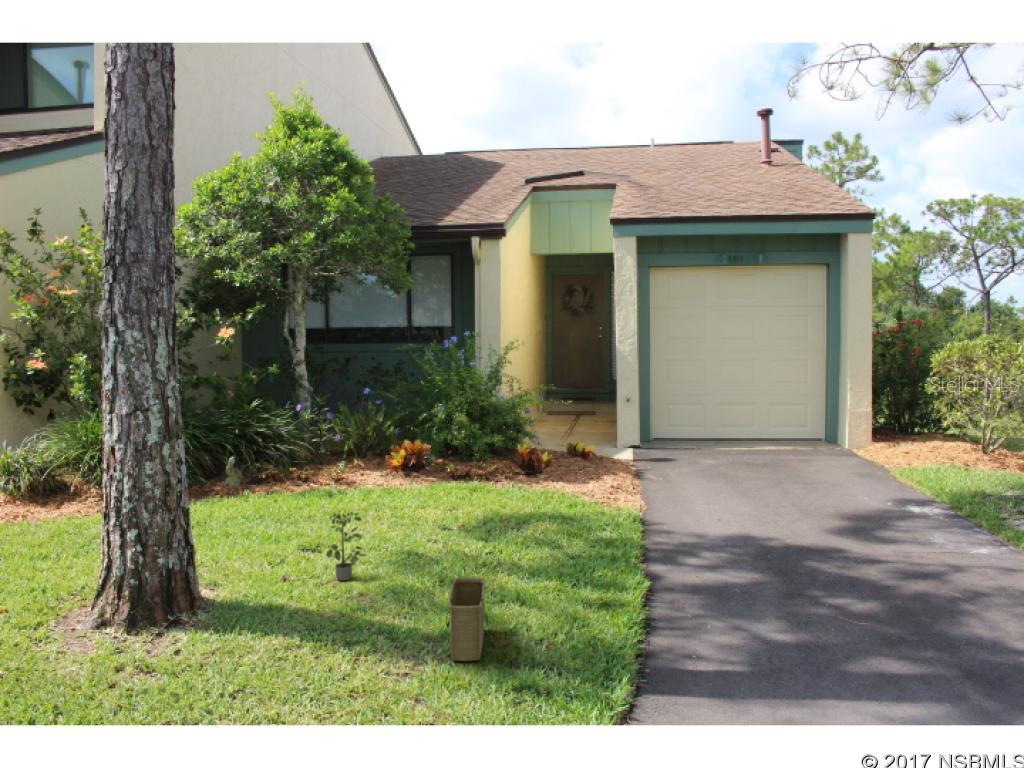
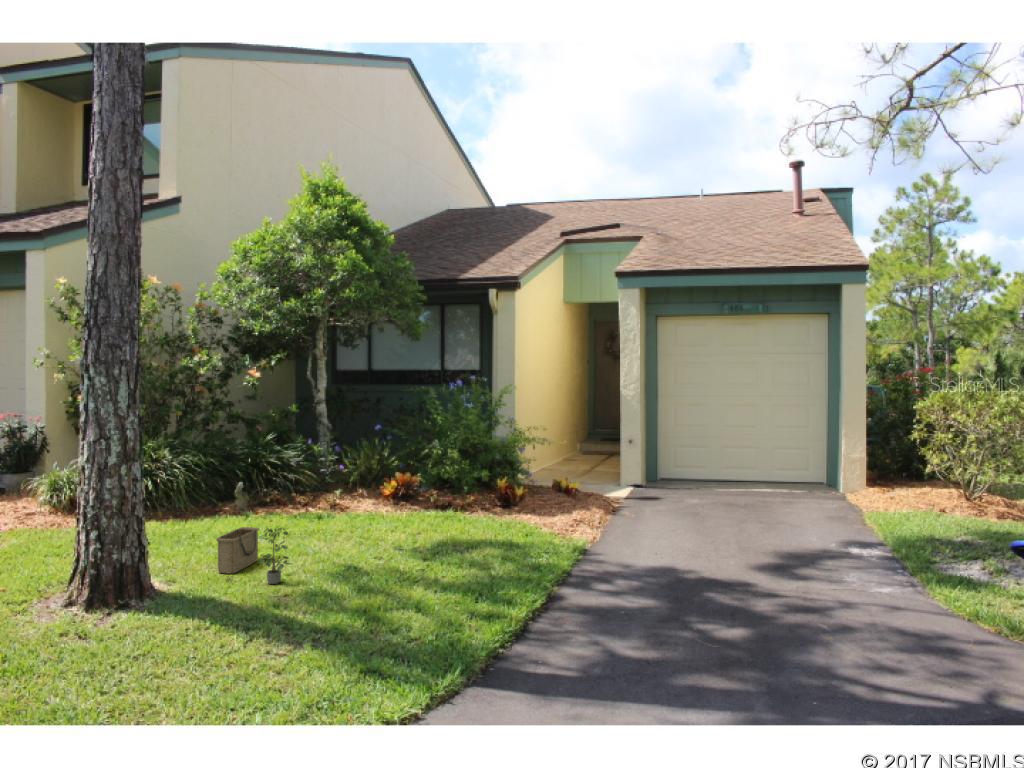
basket: present [446,577,488,661] -> present [216,527,259,573]

